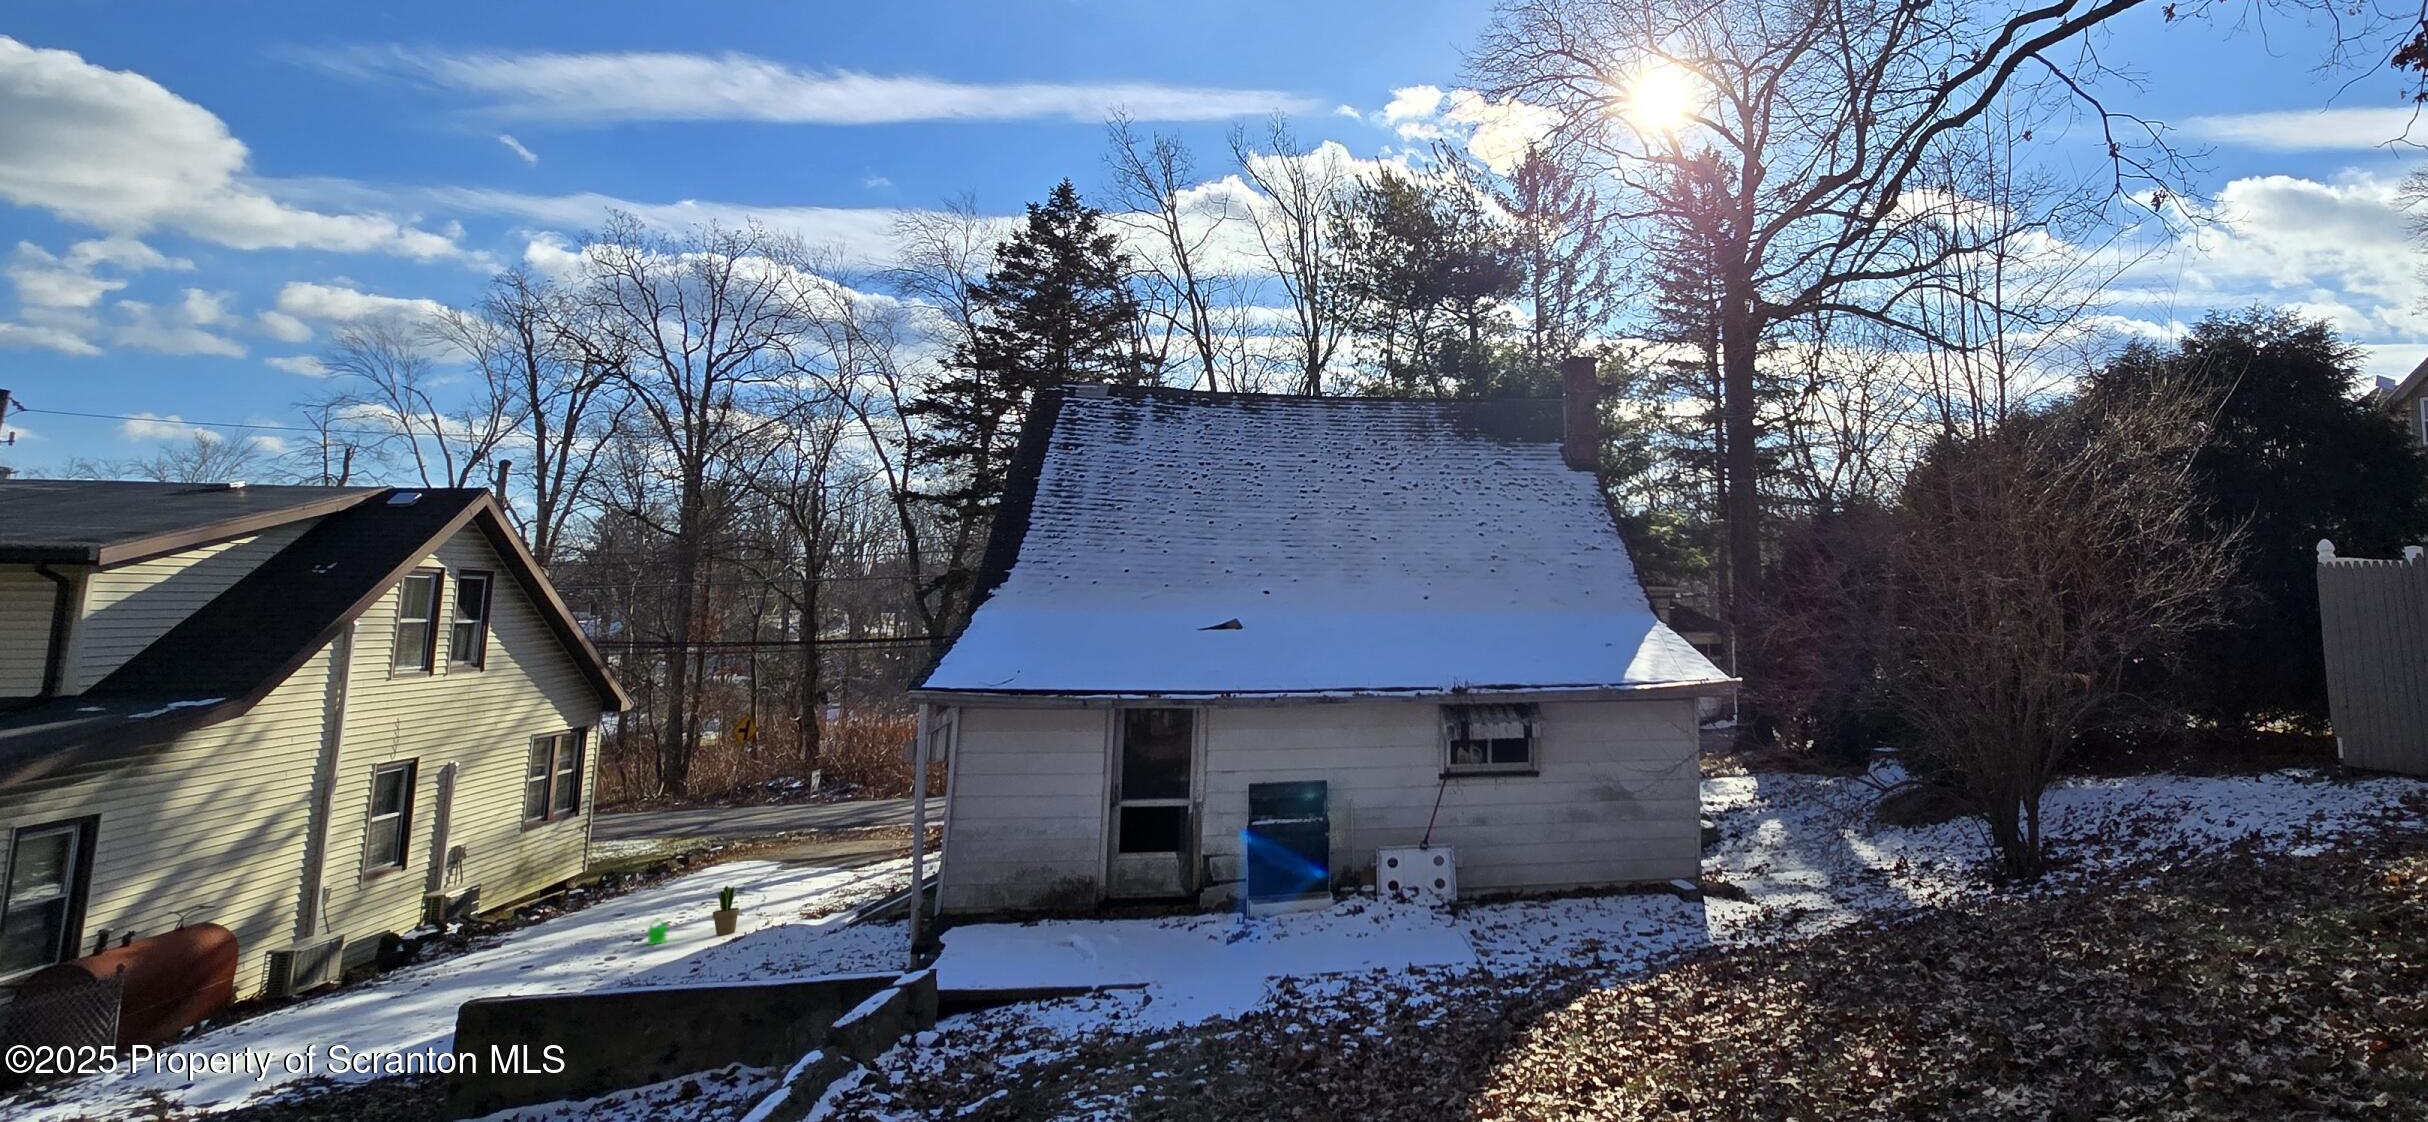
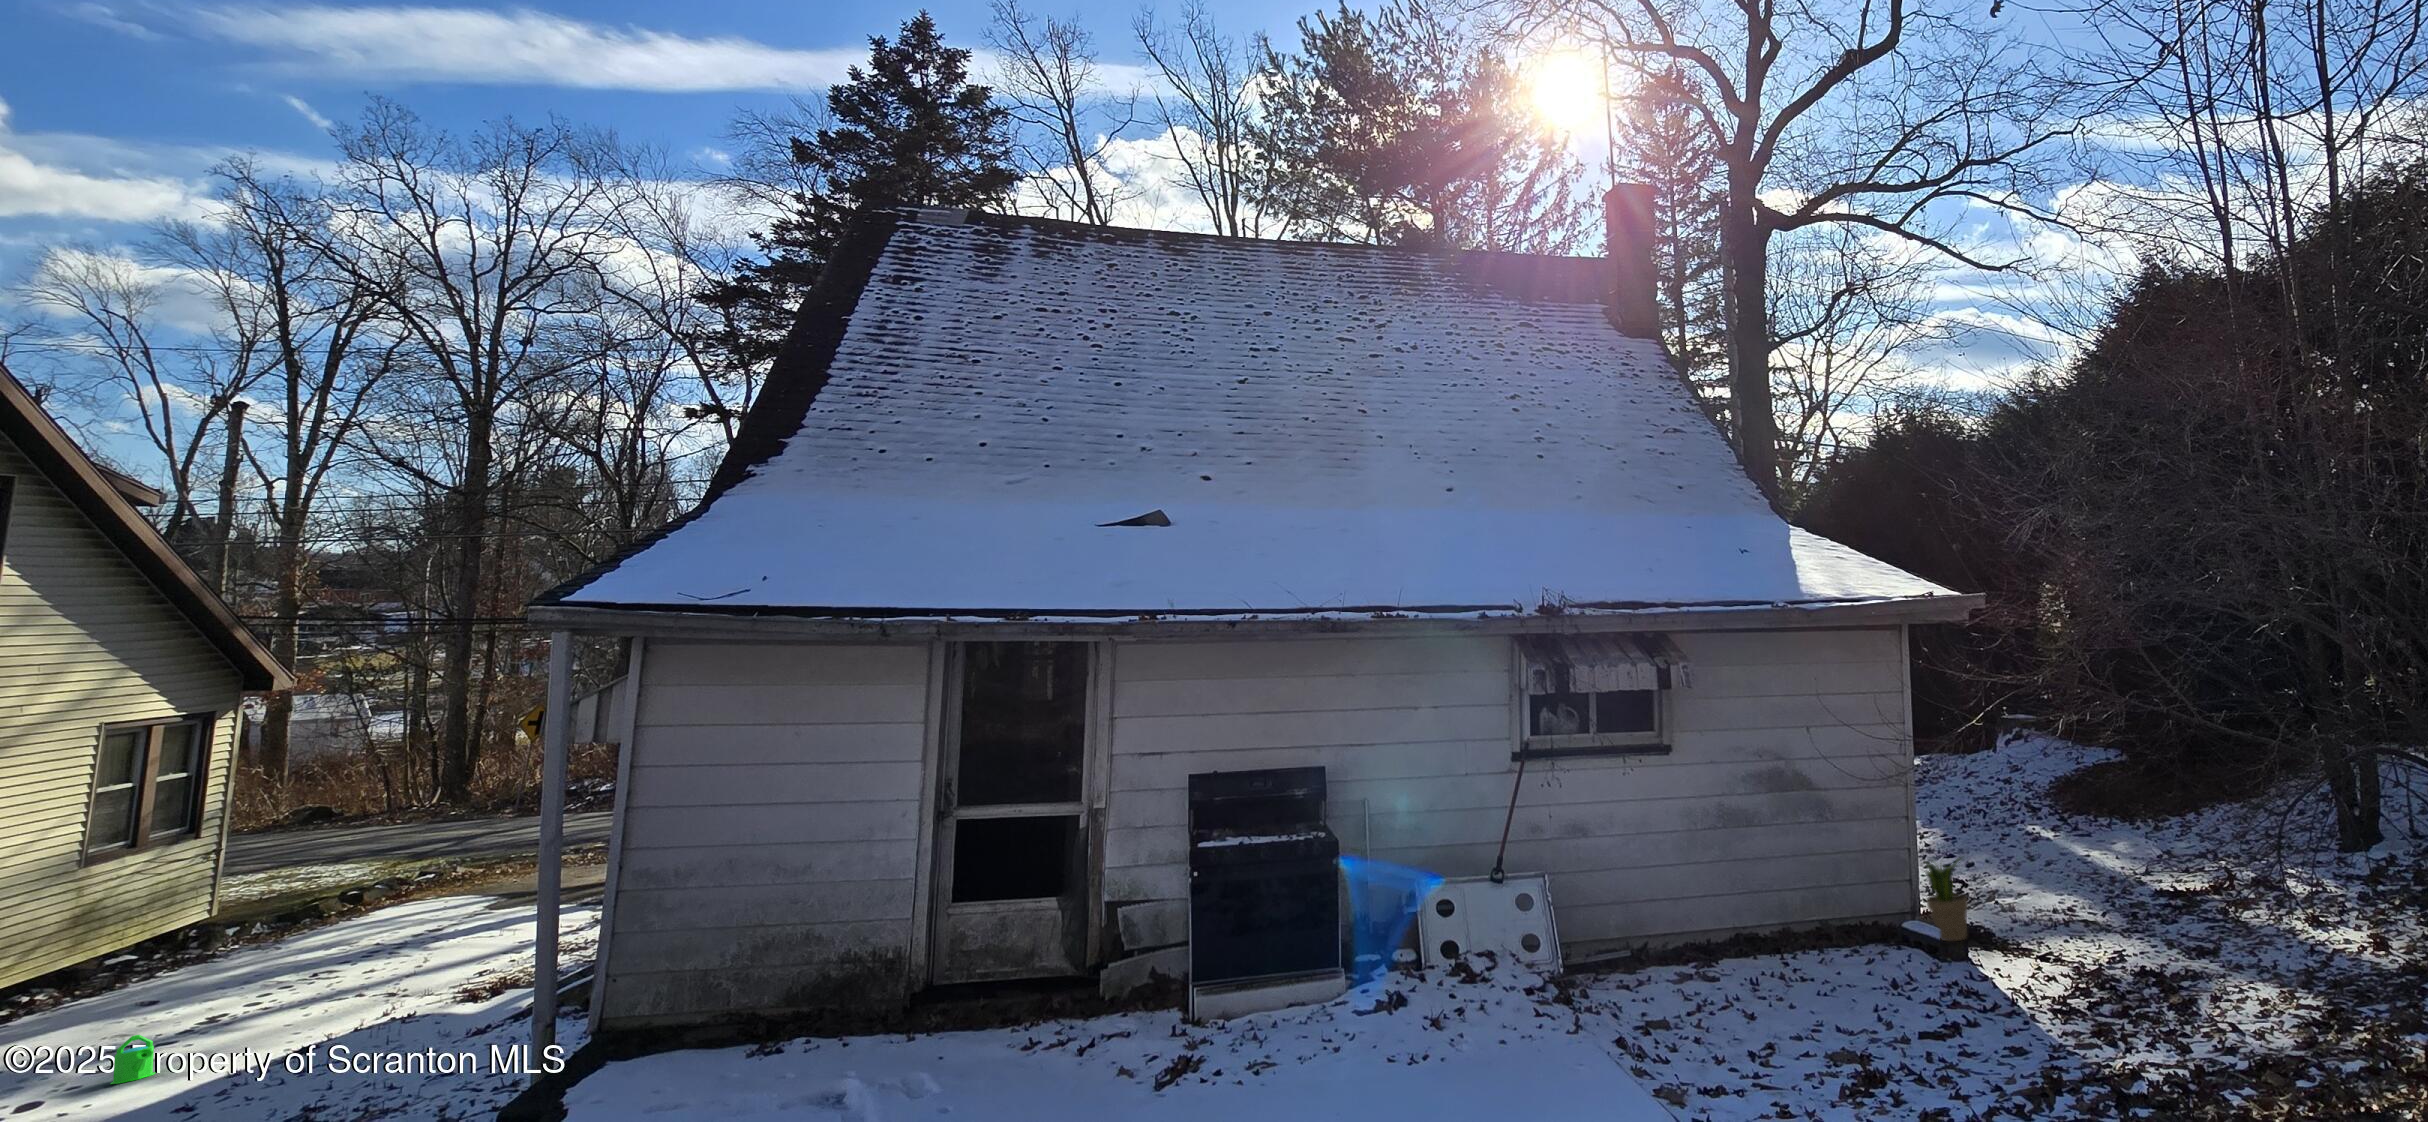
potted plant: present [713,886,742,935] -> present [1926,858,1969,941]

